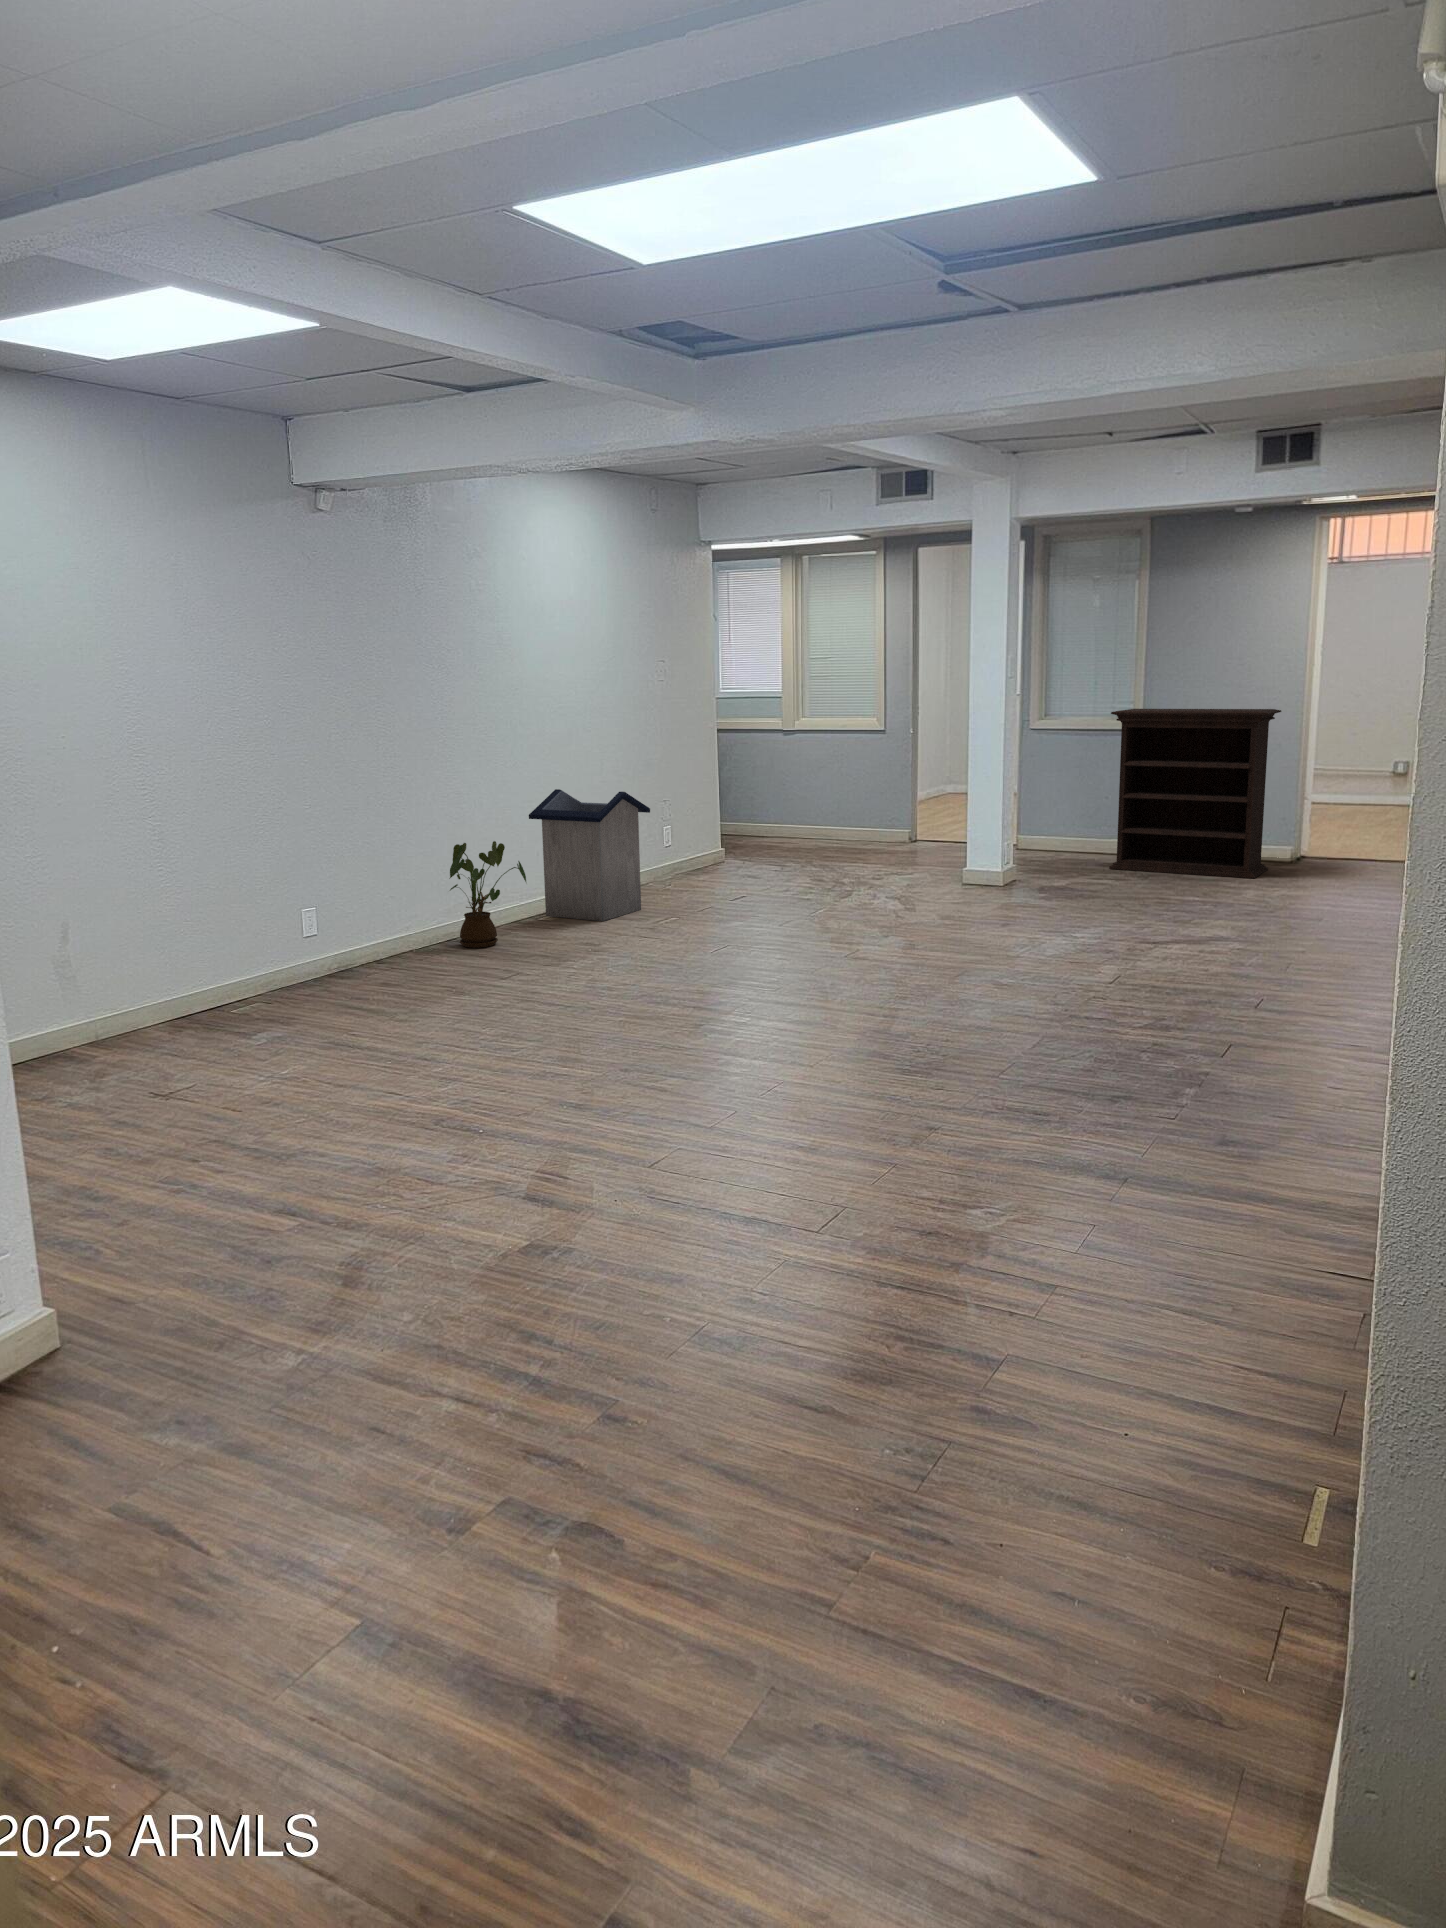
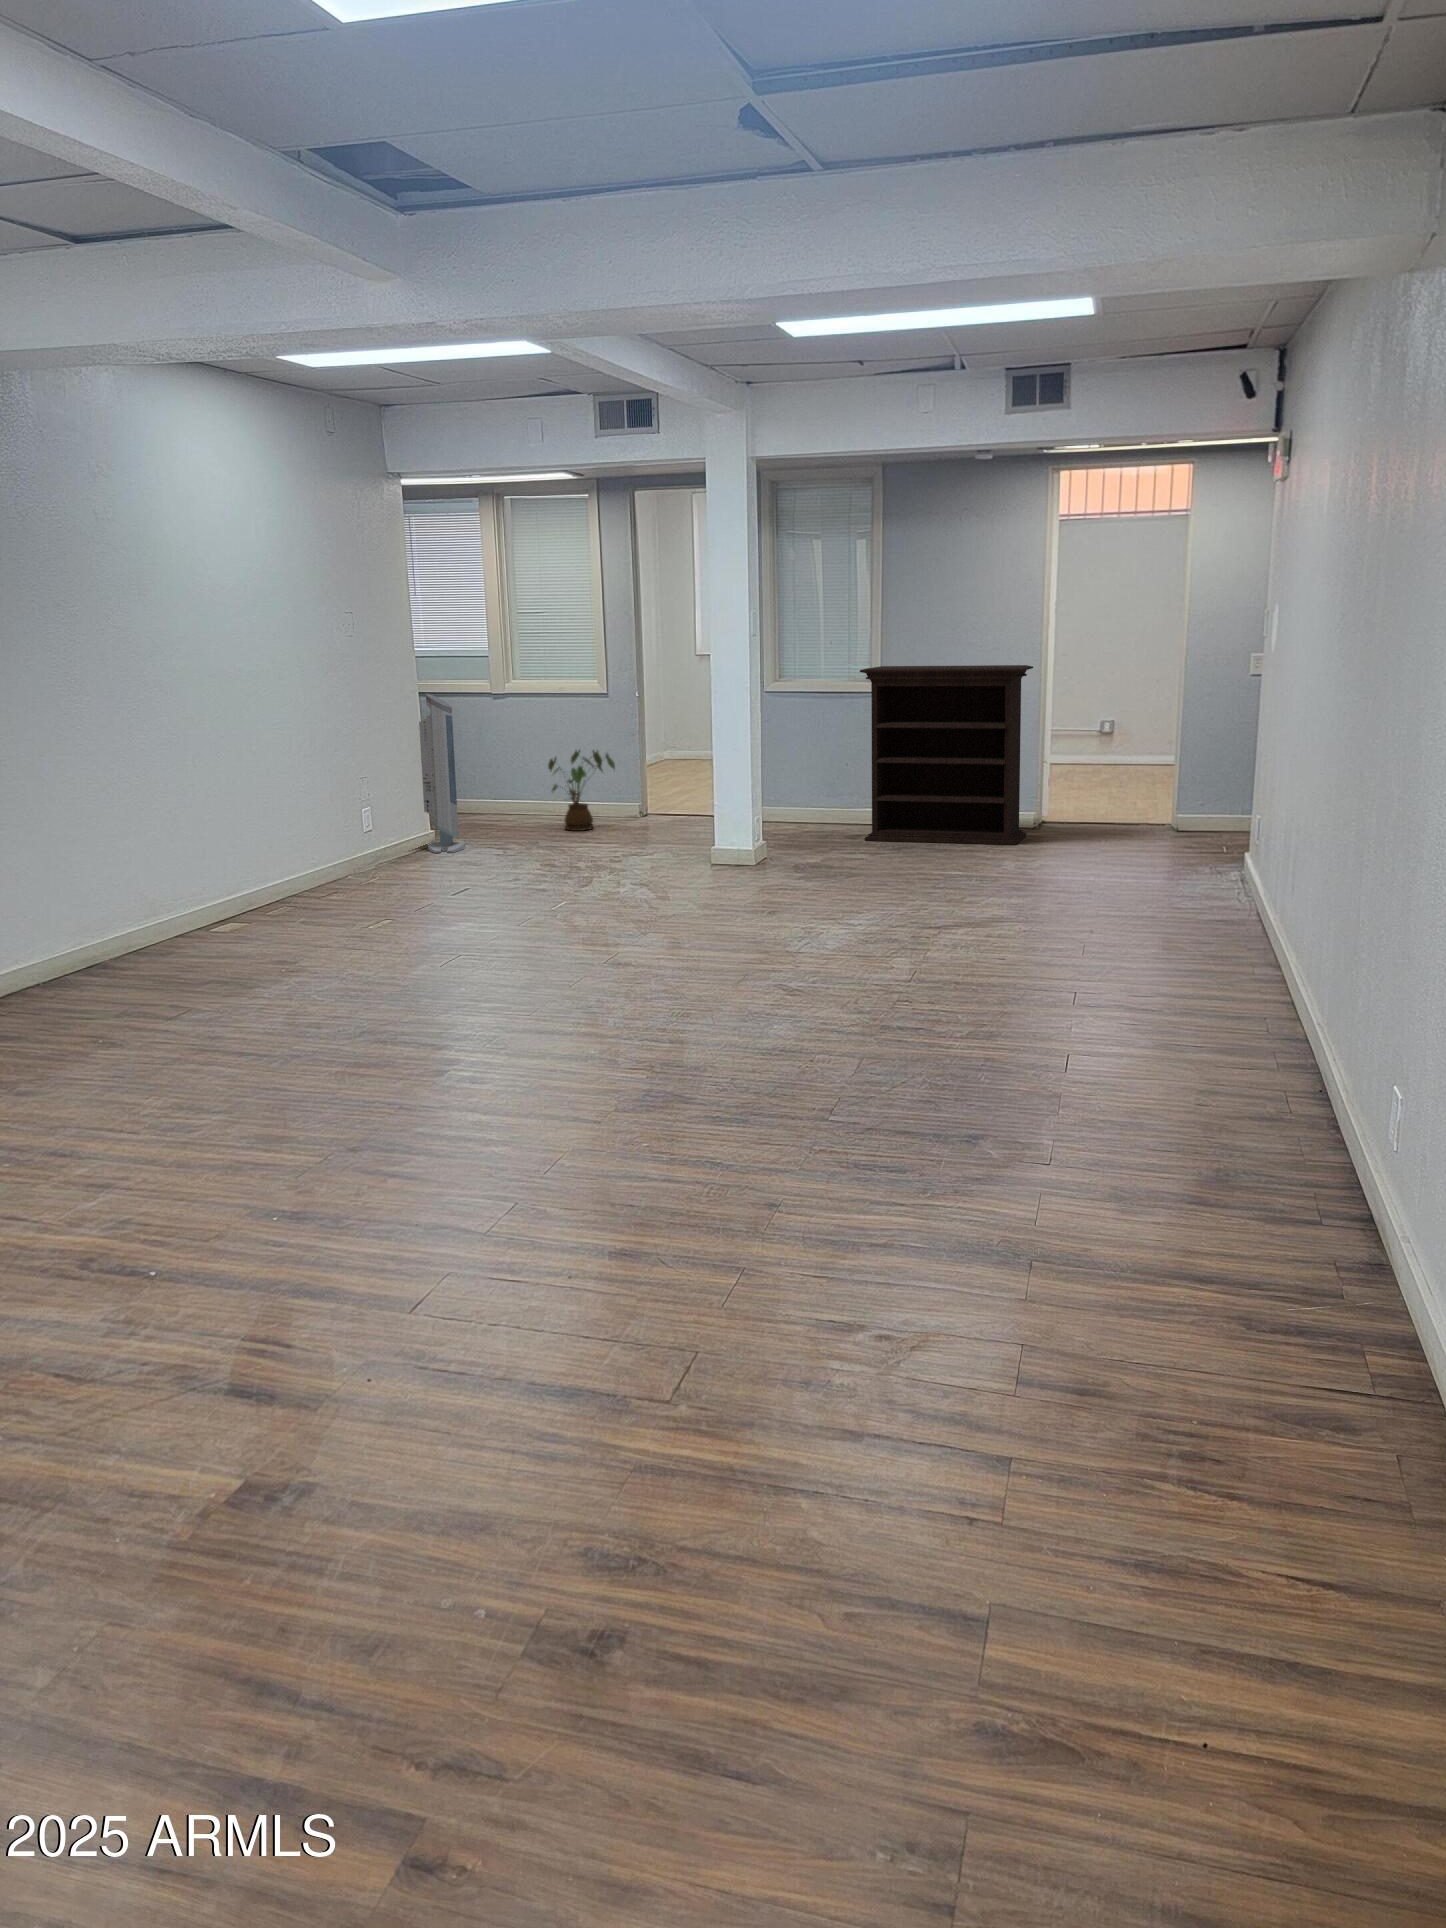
air purifier: none [716,729,752,866] -> present [419,694,465,853]
trash can: present [529,789,650,921] -> none [214,766,359,919]
house plant: present [450,841,526,948] -> present [548,750,615,831]

